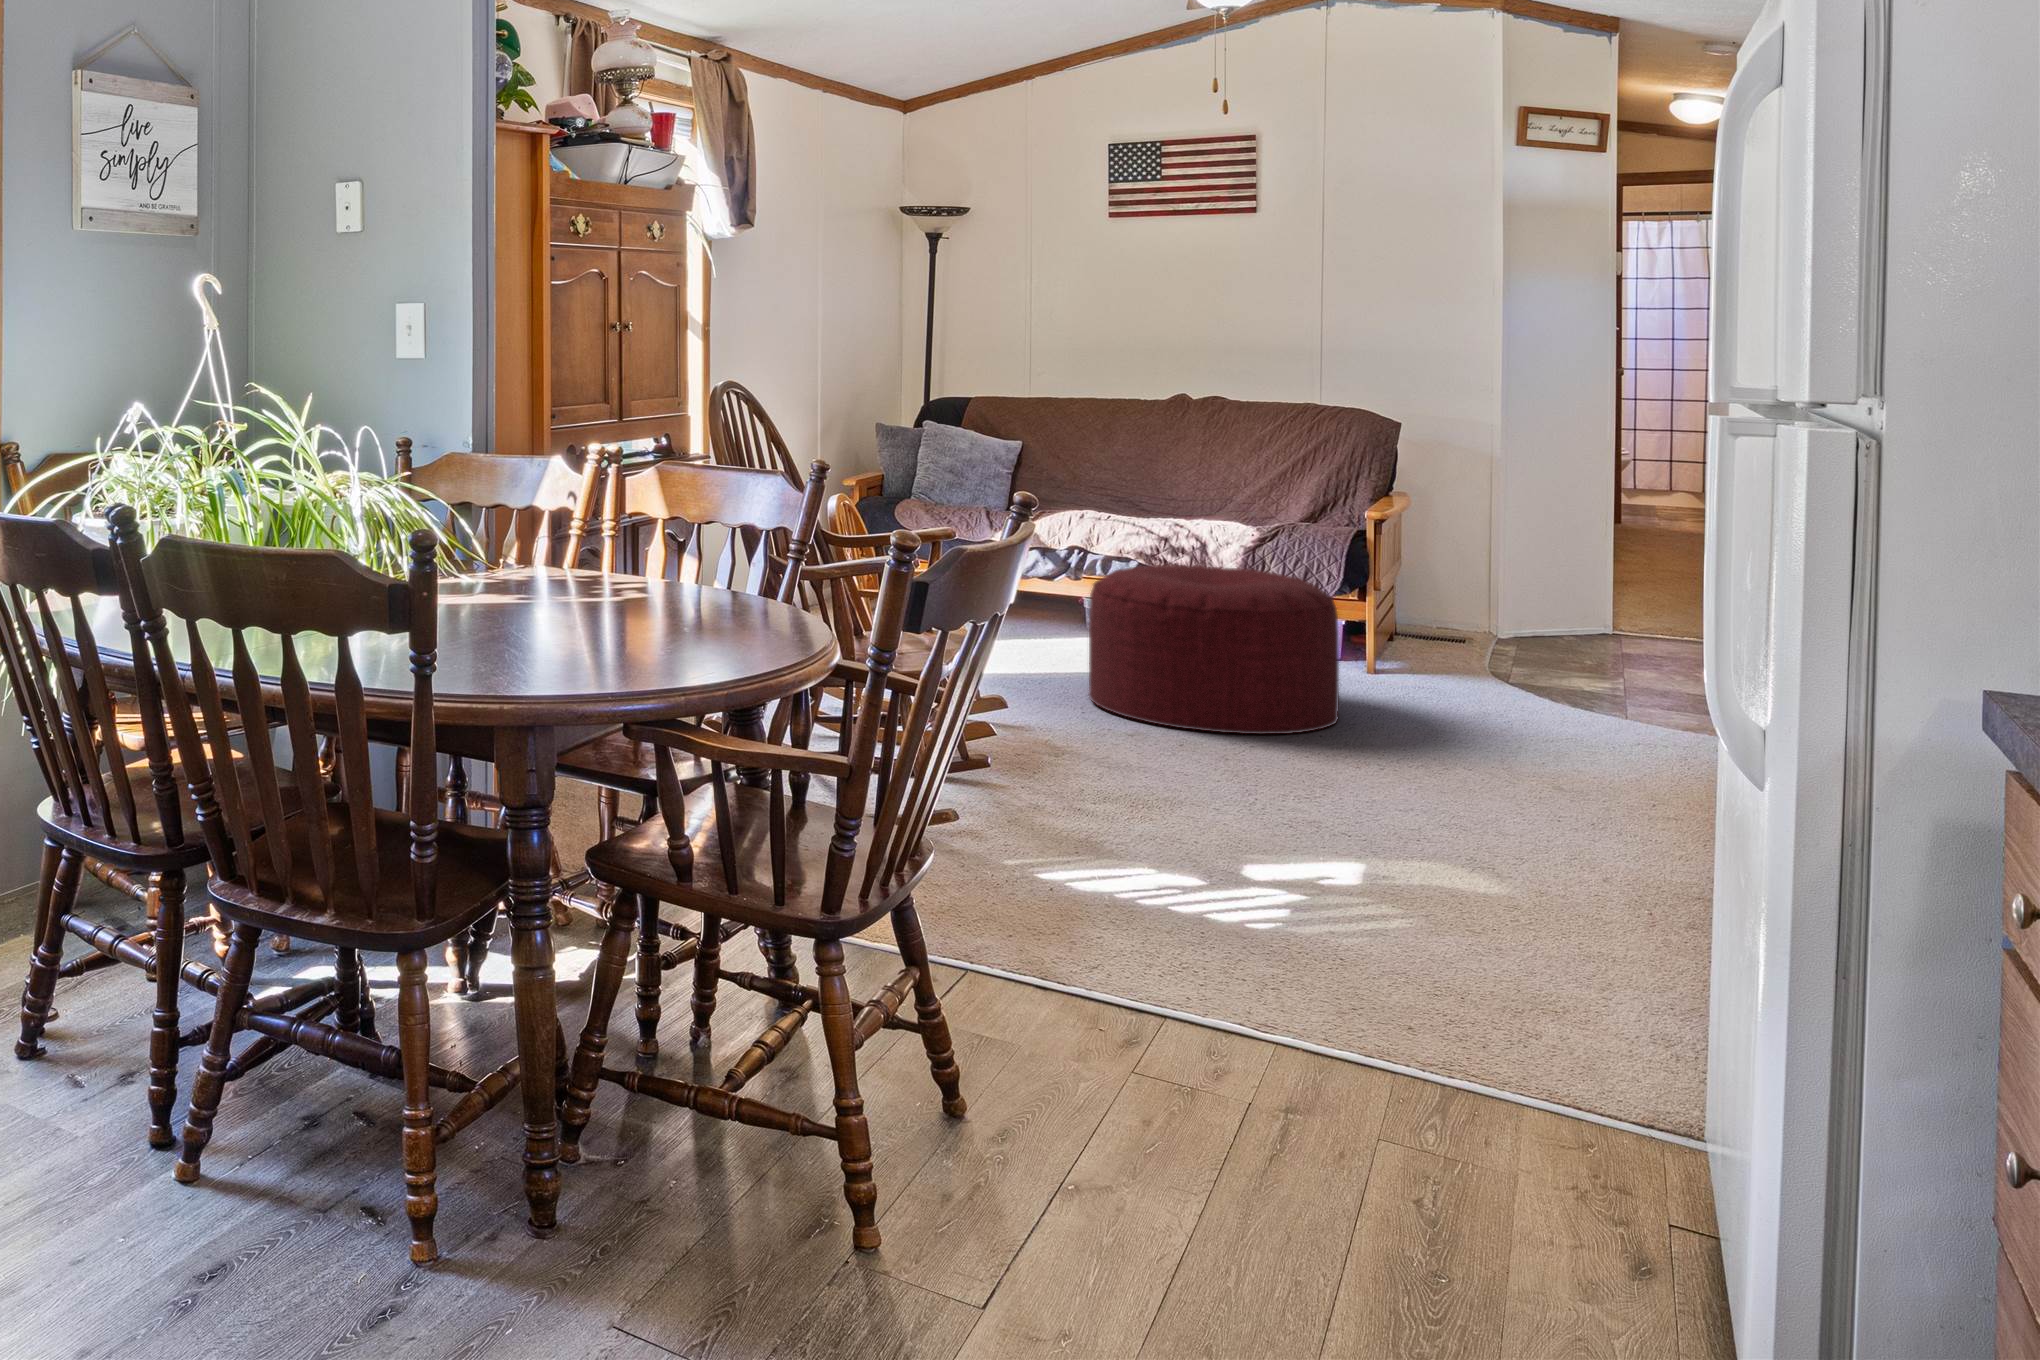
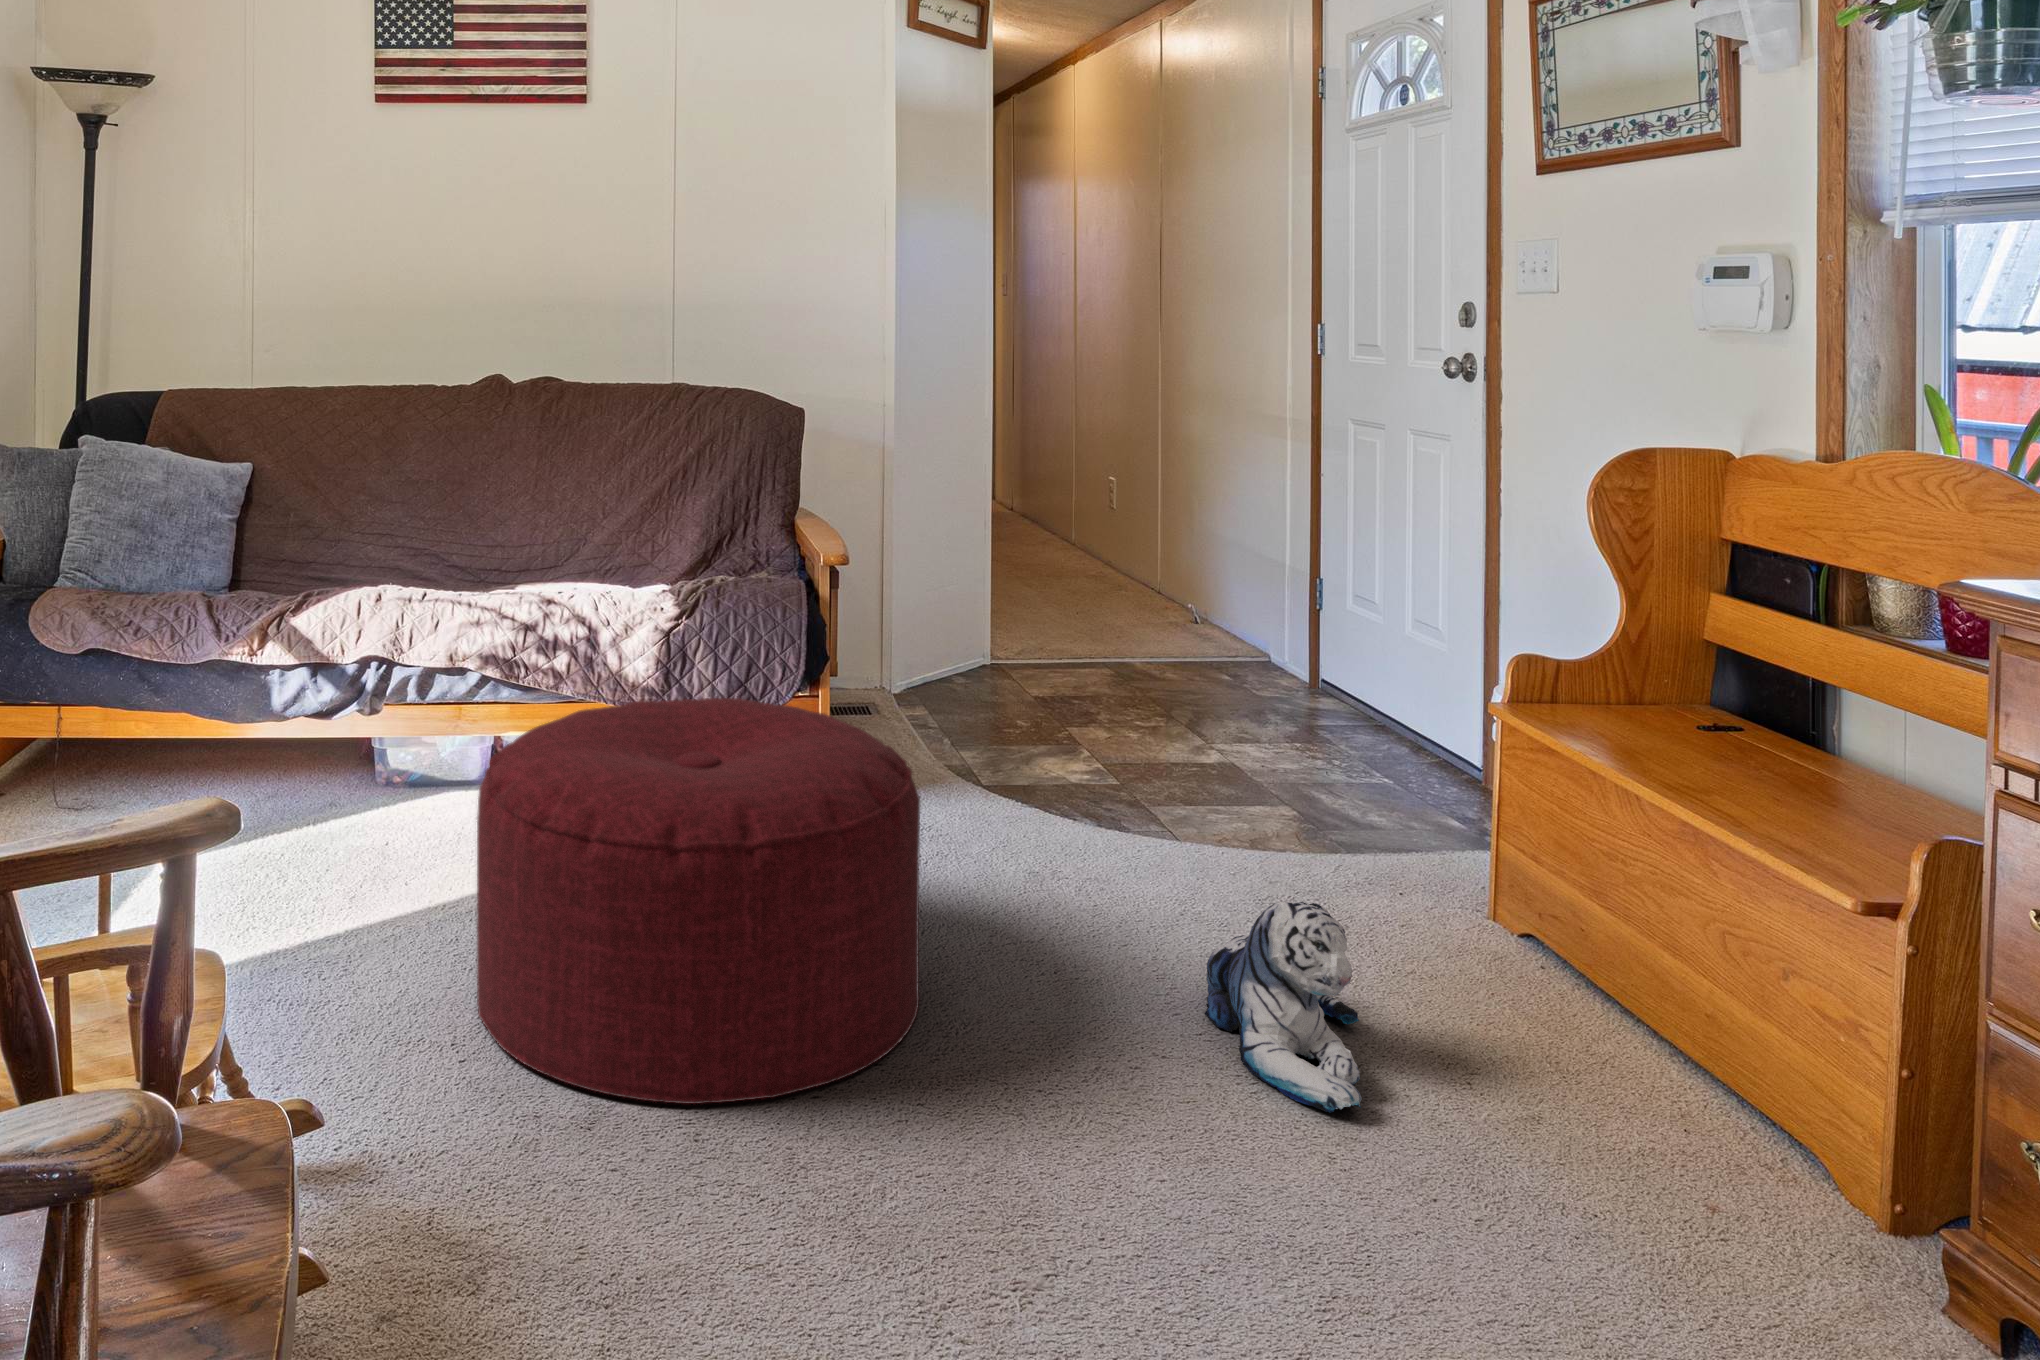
plush toy: none [1495,683,1598,782] -> present [1204,902,1362,1113]

